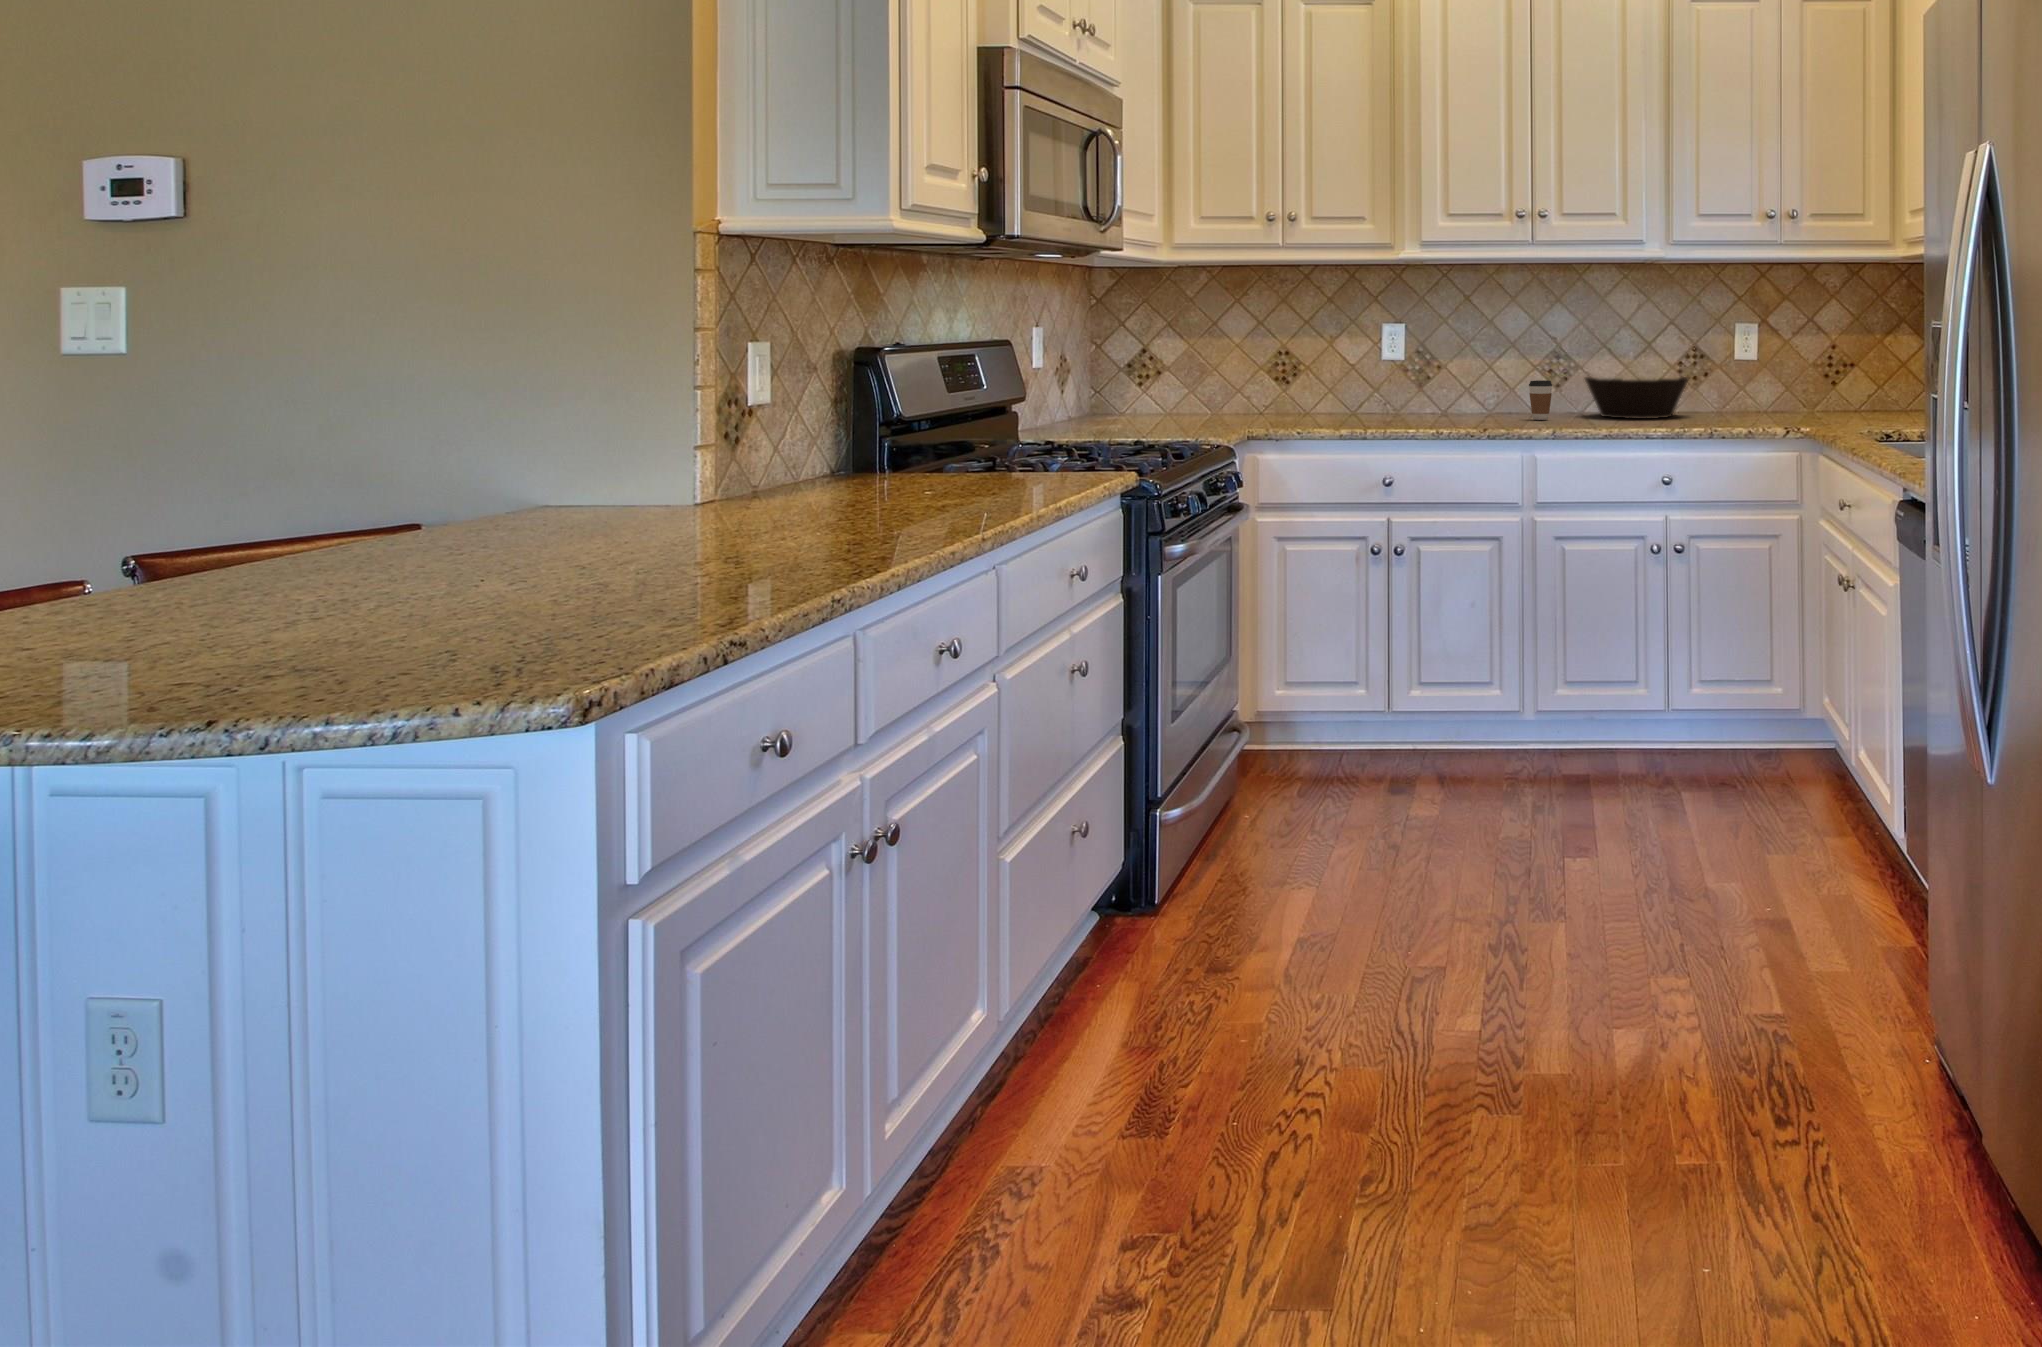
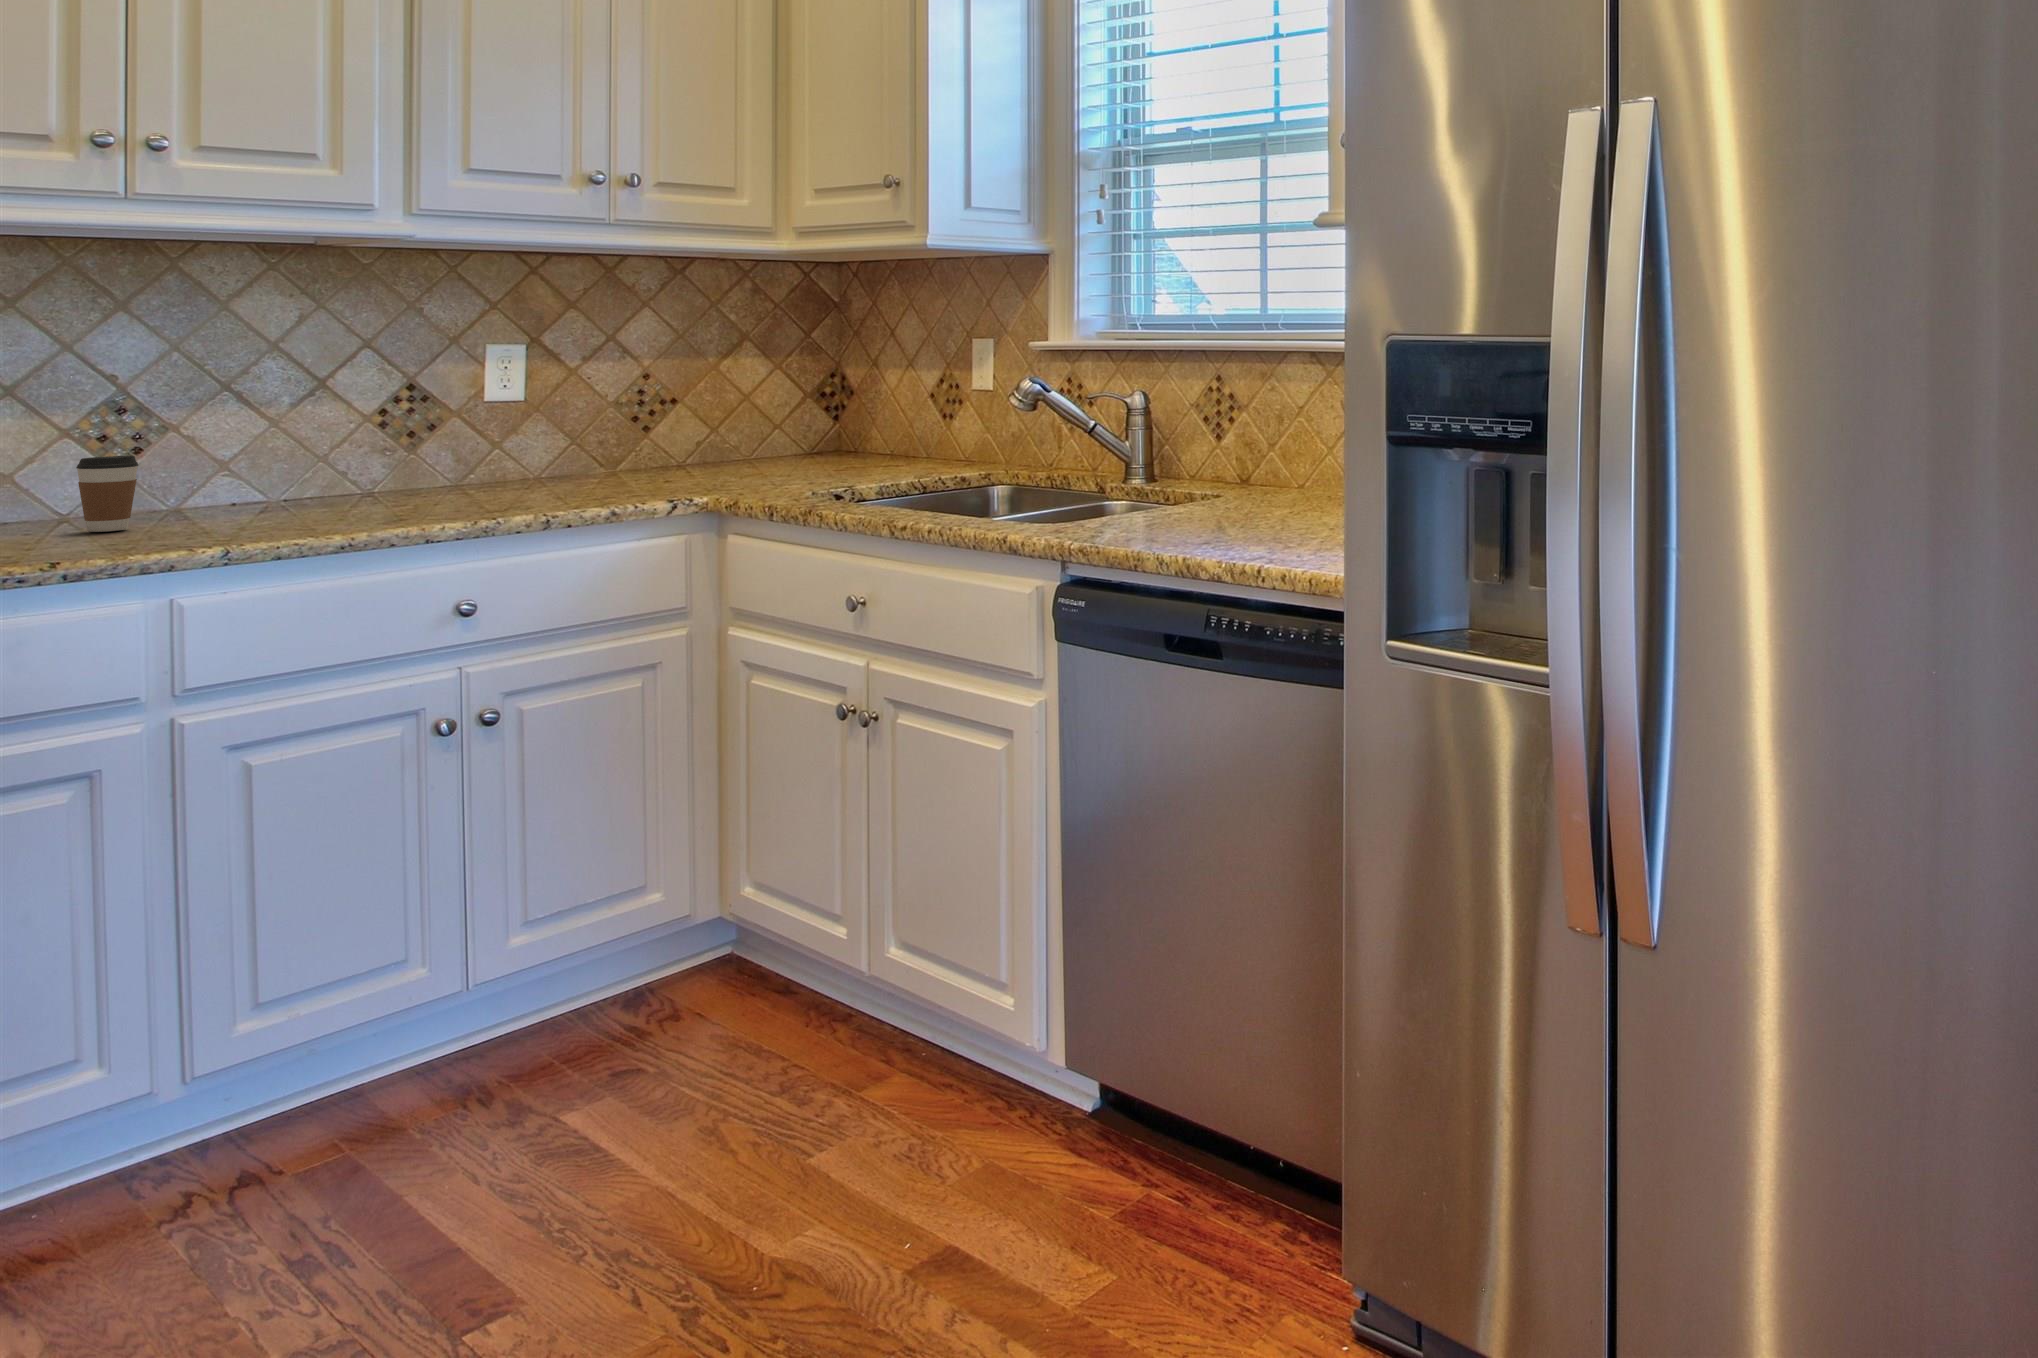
bowl: present [1585,377,1688,419] -> none [188,433,418,513]

